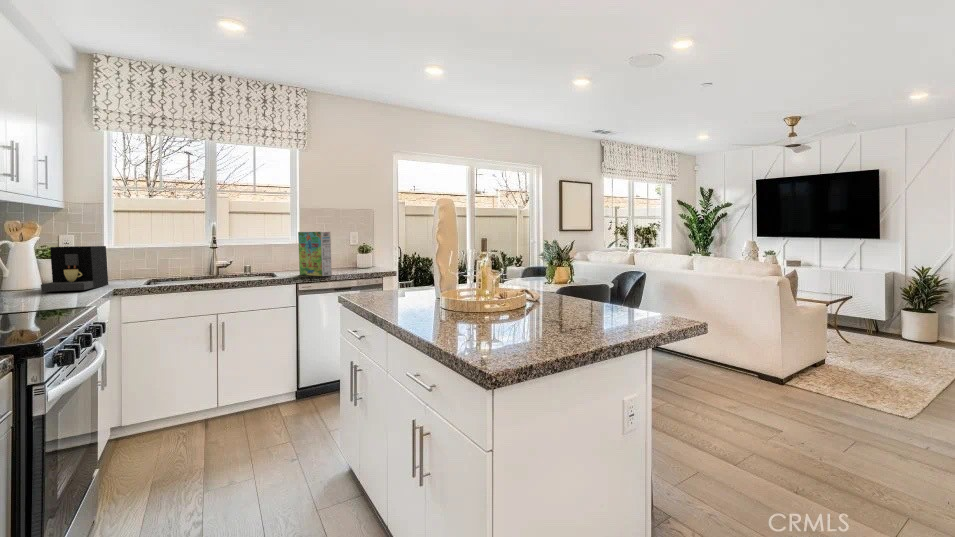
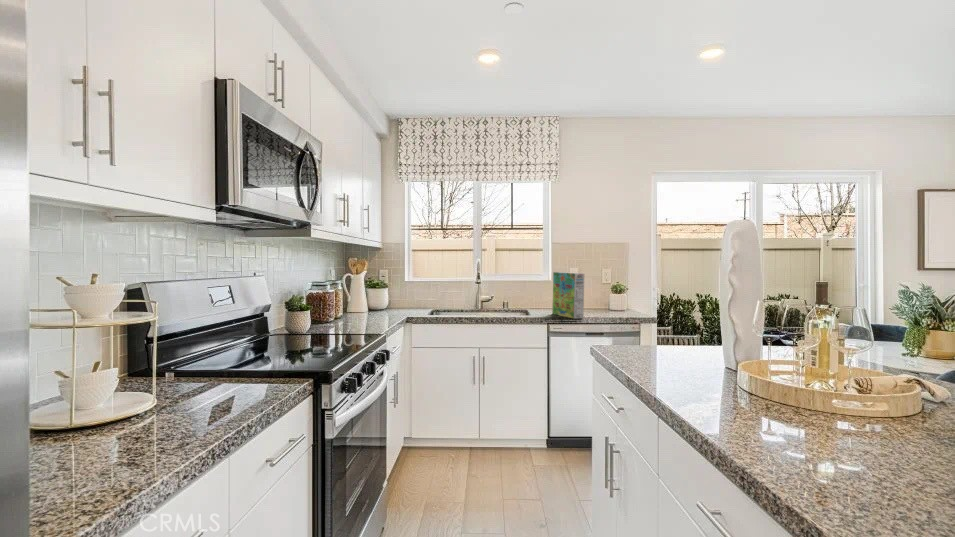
coffee maker: present [41,246,108,292] -> none [363,280,406,317]

